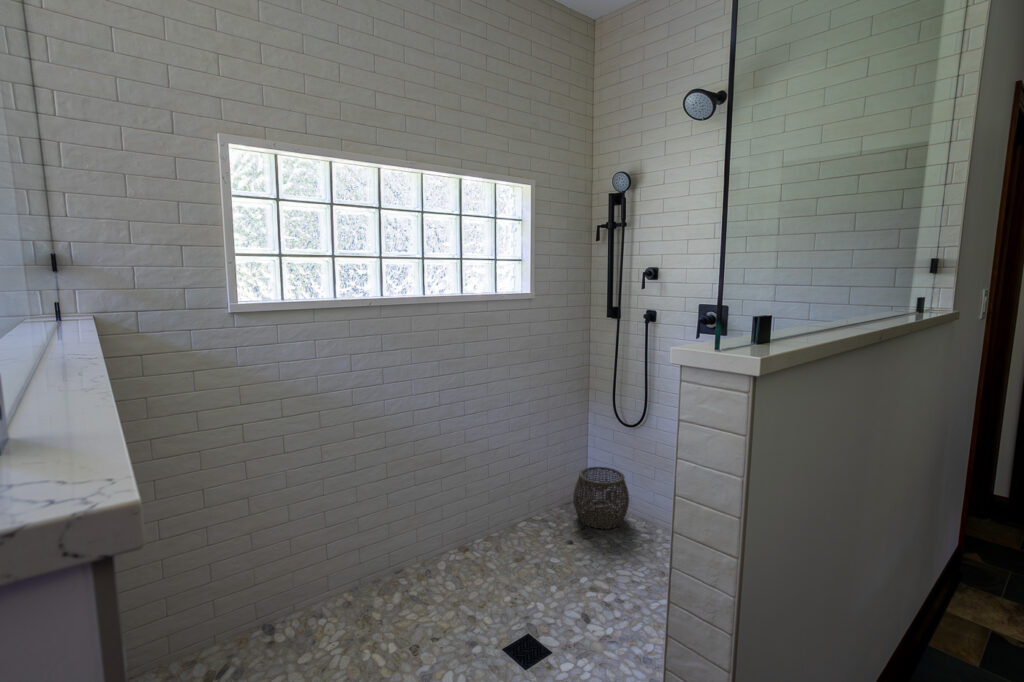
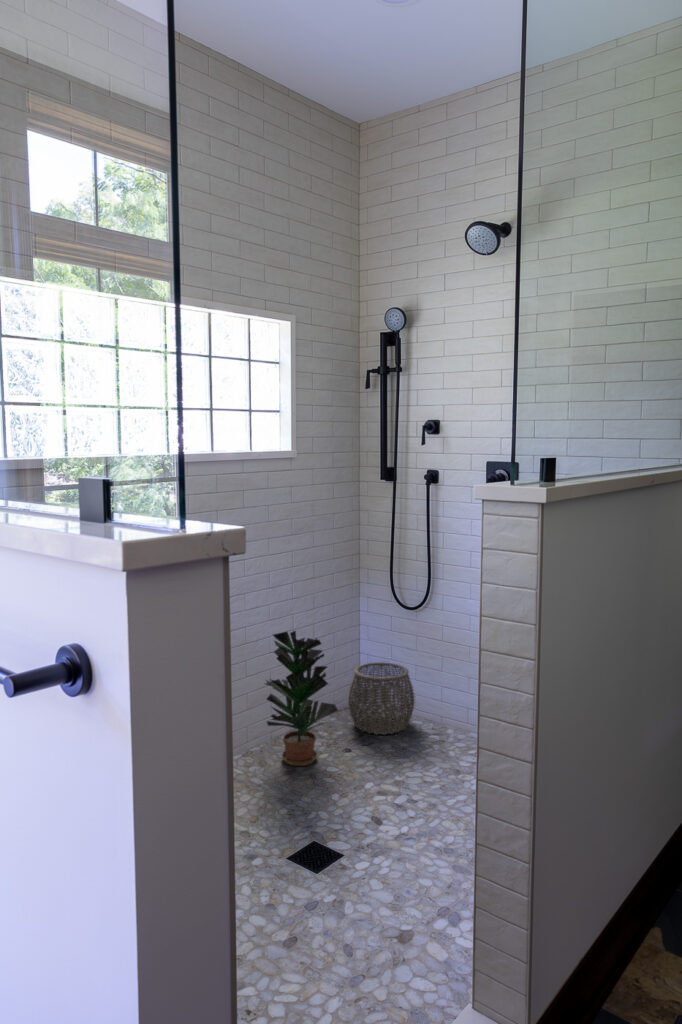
potted plant: none [502,442,561,554] -> present [265,631,338,766]

